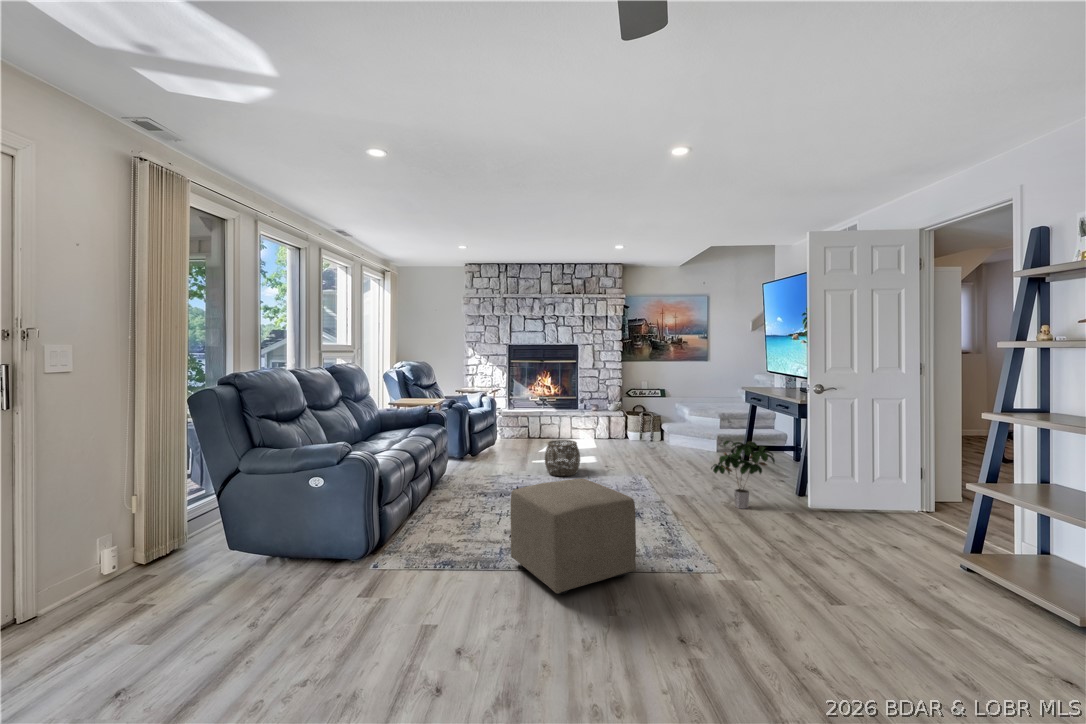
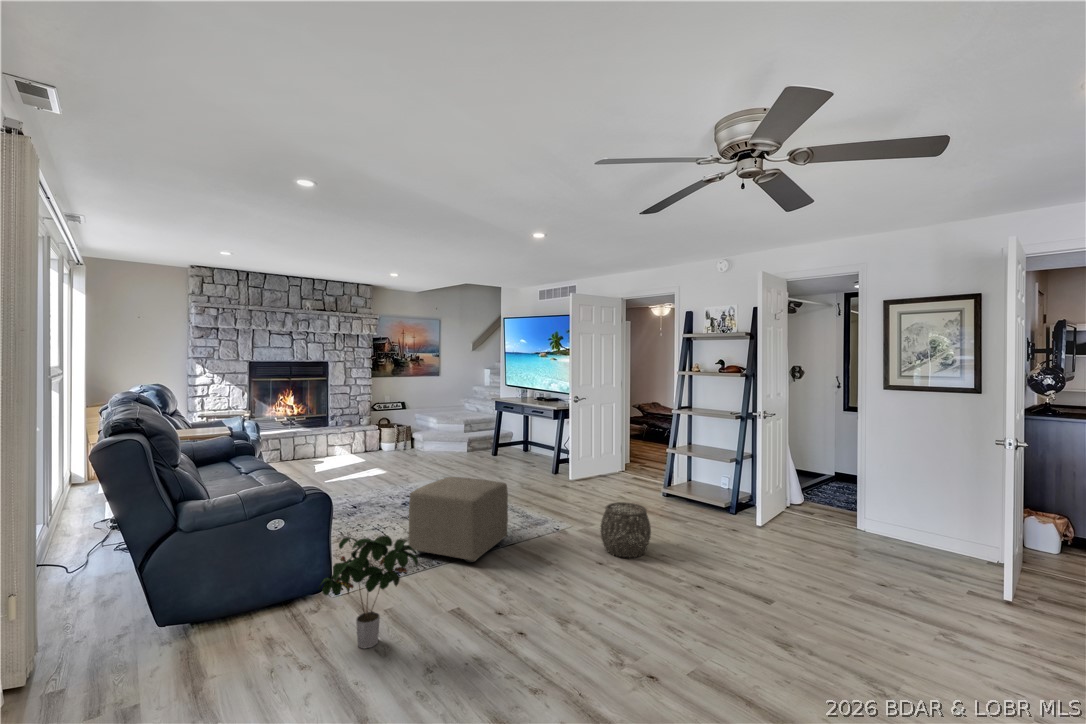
woven basket: present [545,440,580,476] -> present [600,502,651,558]
potted plant: present [711,440,775,509] -> present [318,535,418,649]

